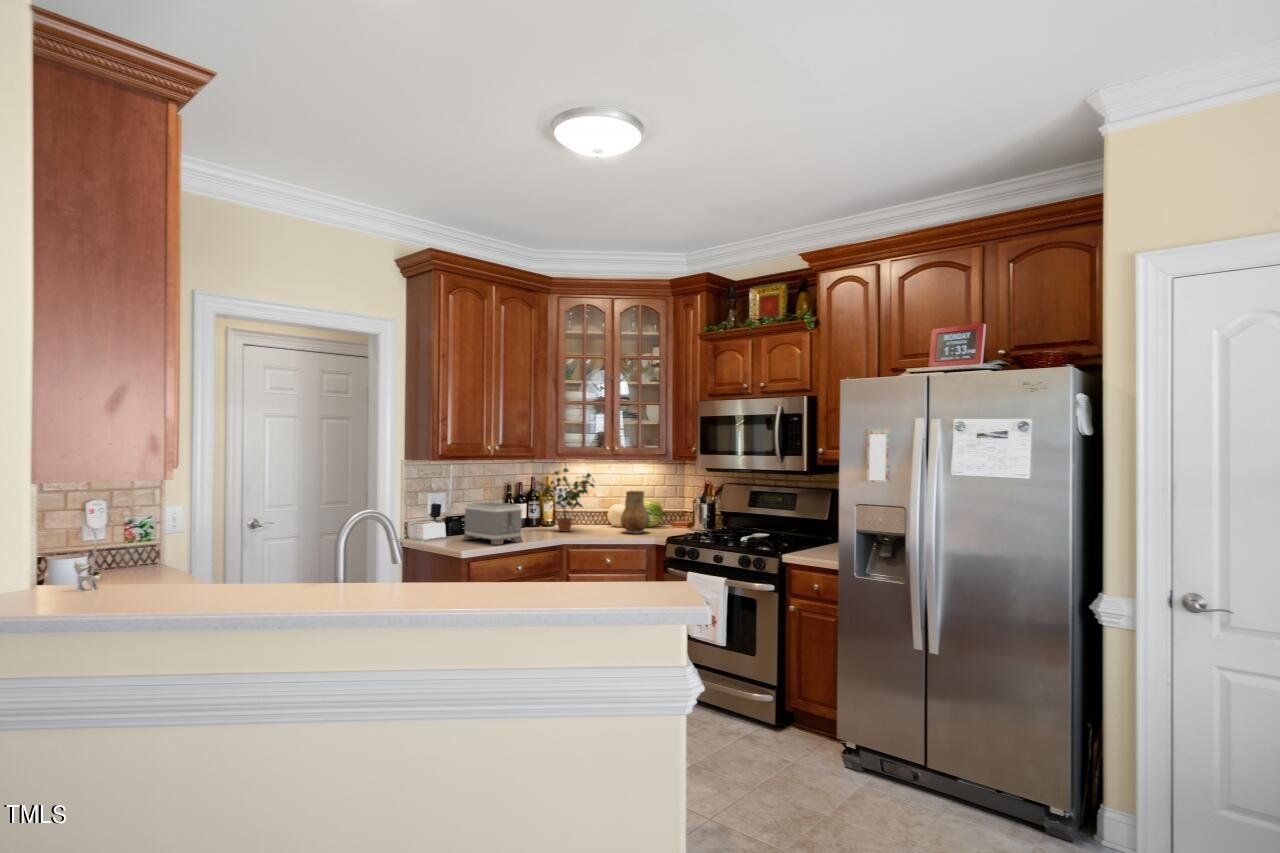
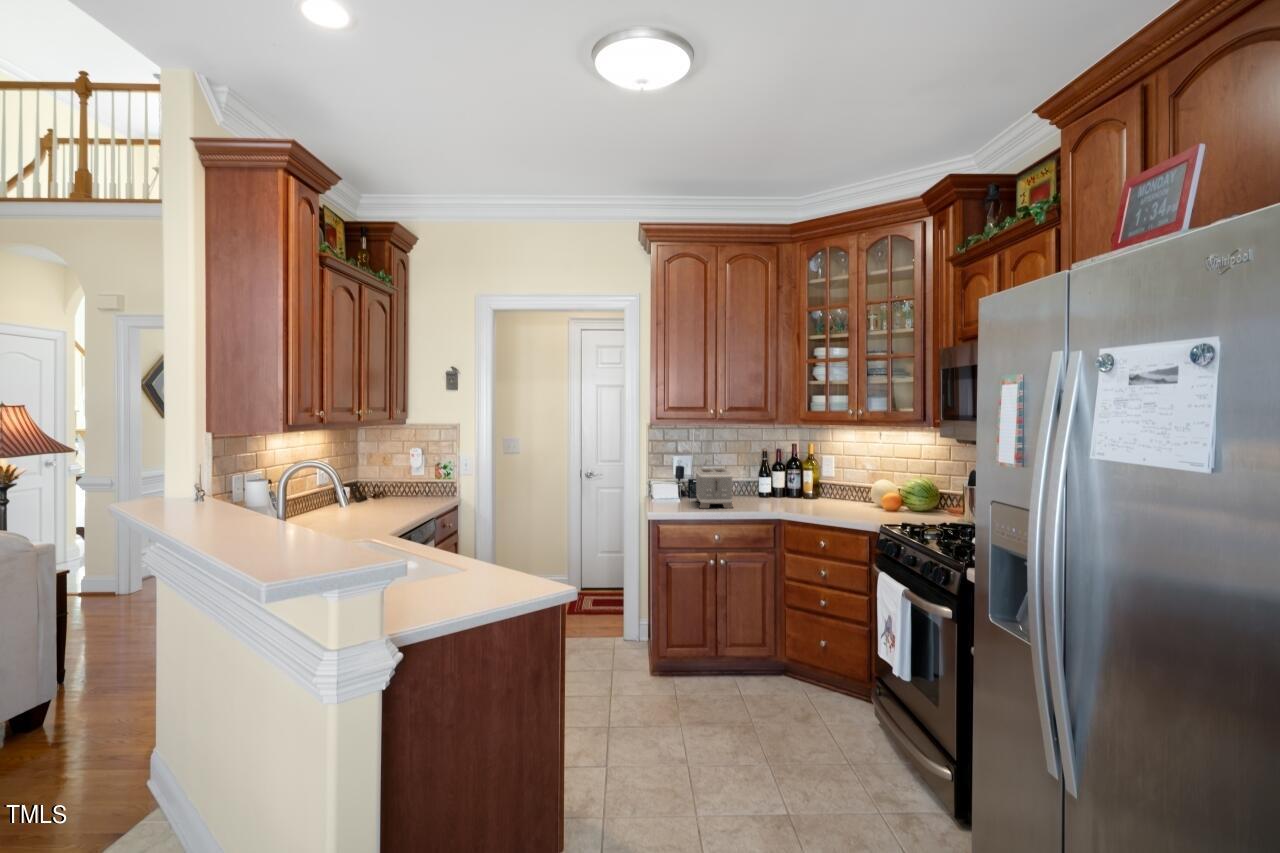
potted plant: present [532,468,595,532] -> none [774,437,837,503]
ceramic pitcher: present [620,491,649,533] -> none [848,464,884,513]

